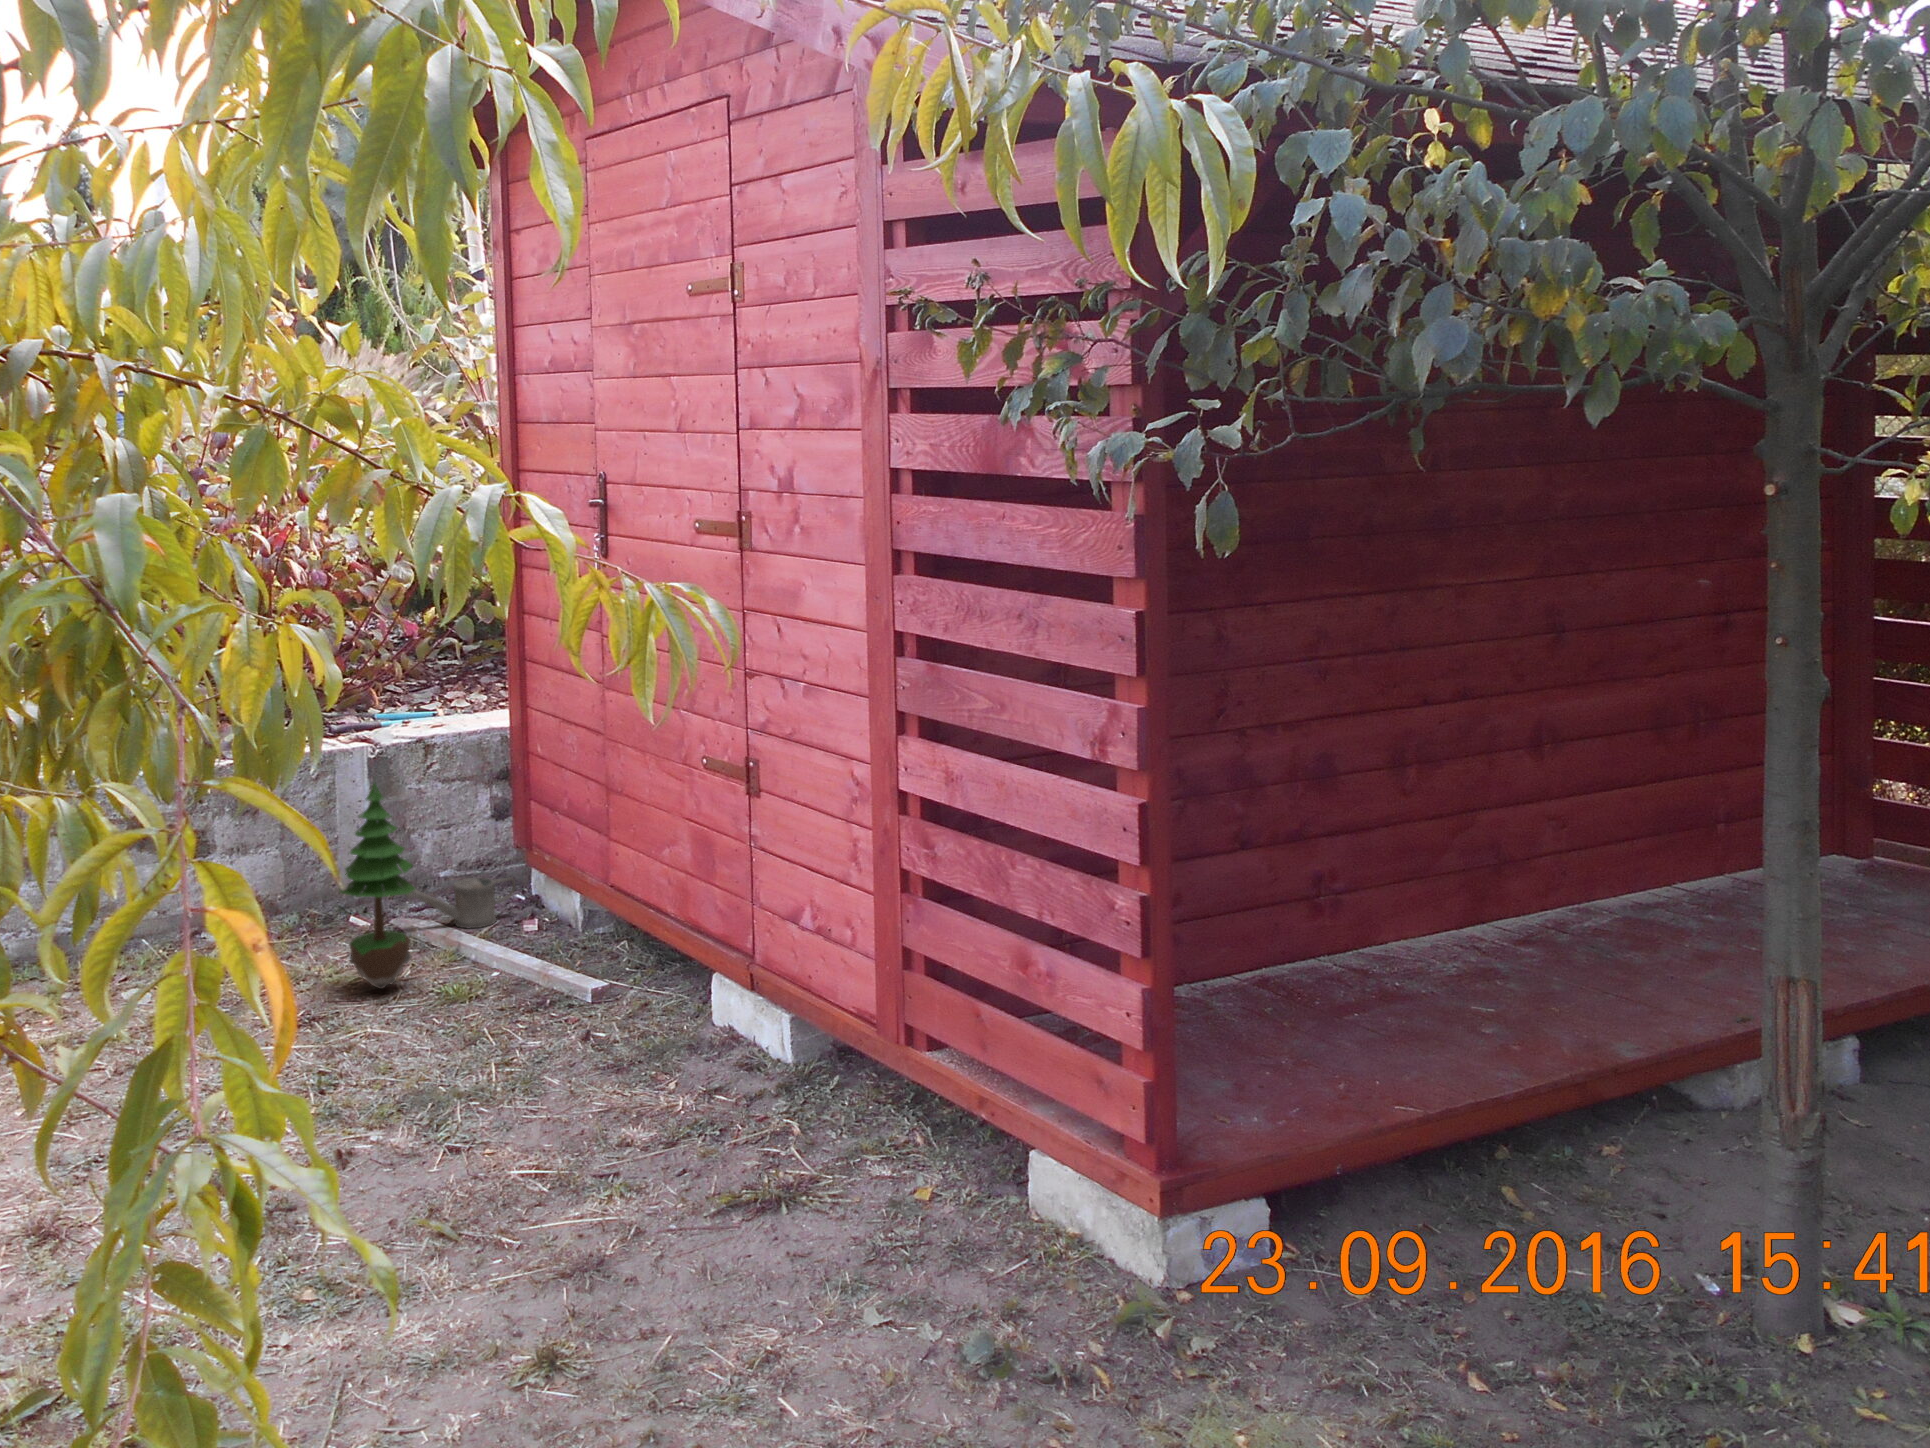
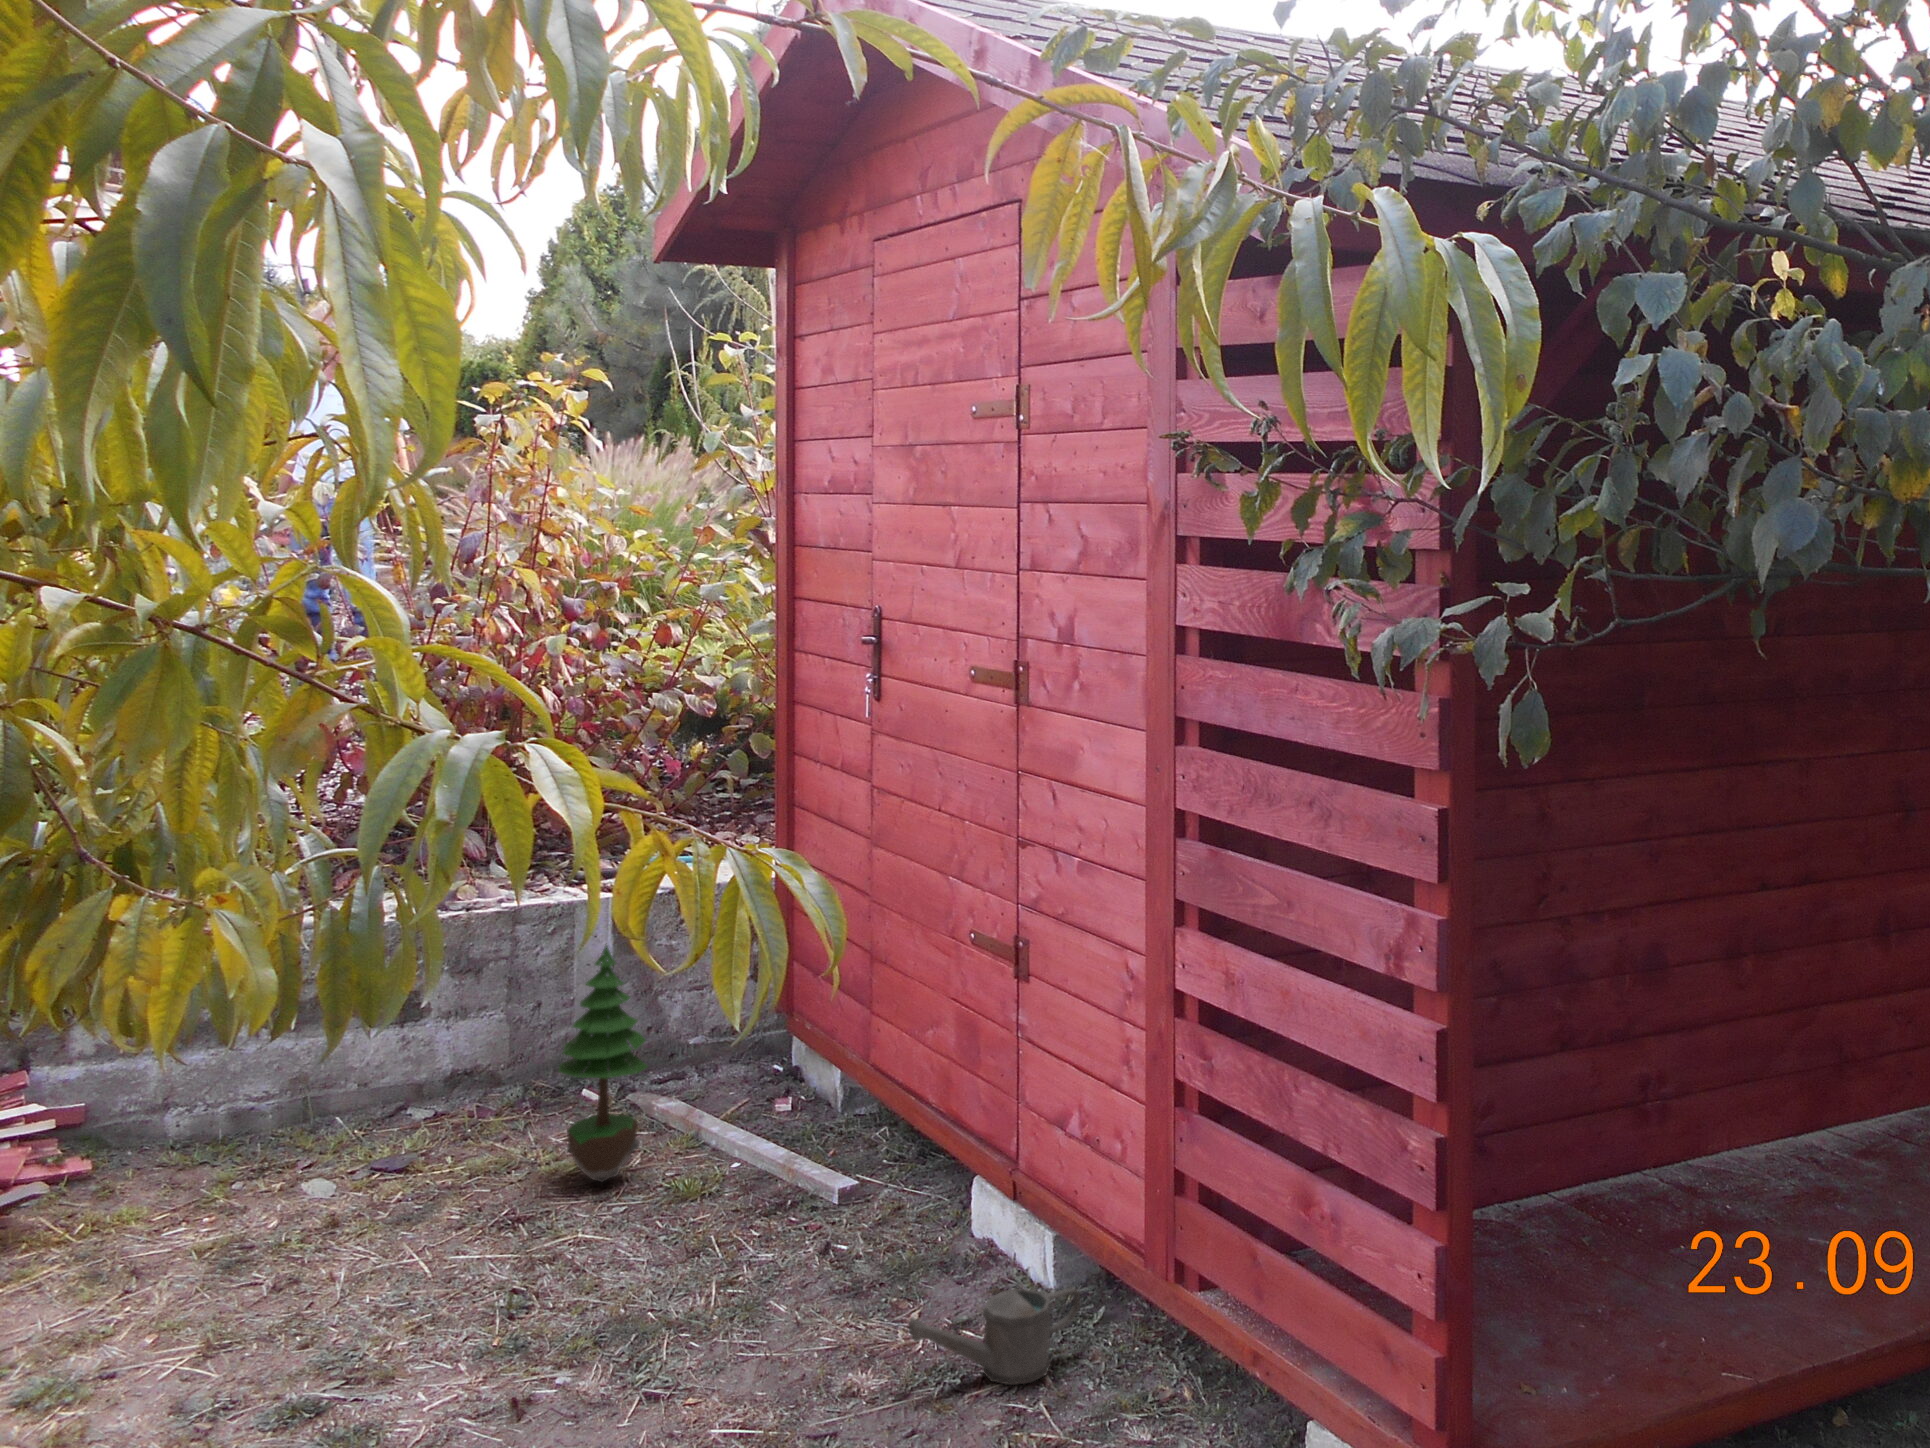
watering can: present [406,878,515,928] -> present [909,1287,1080,1385]

